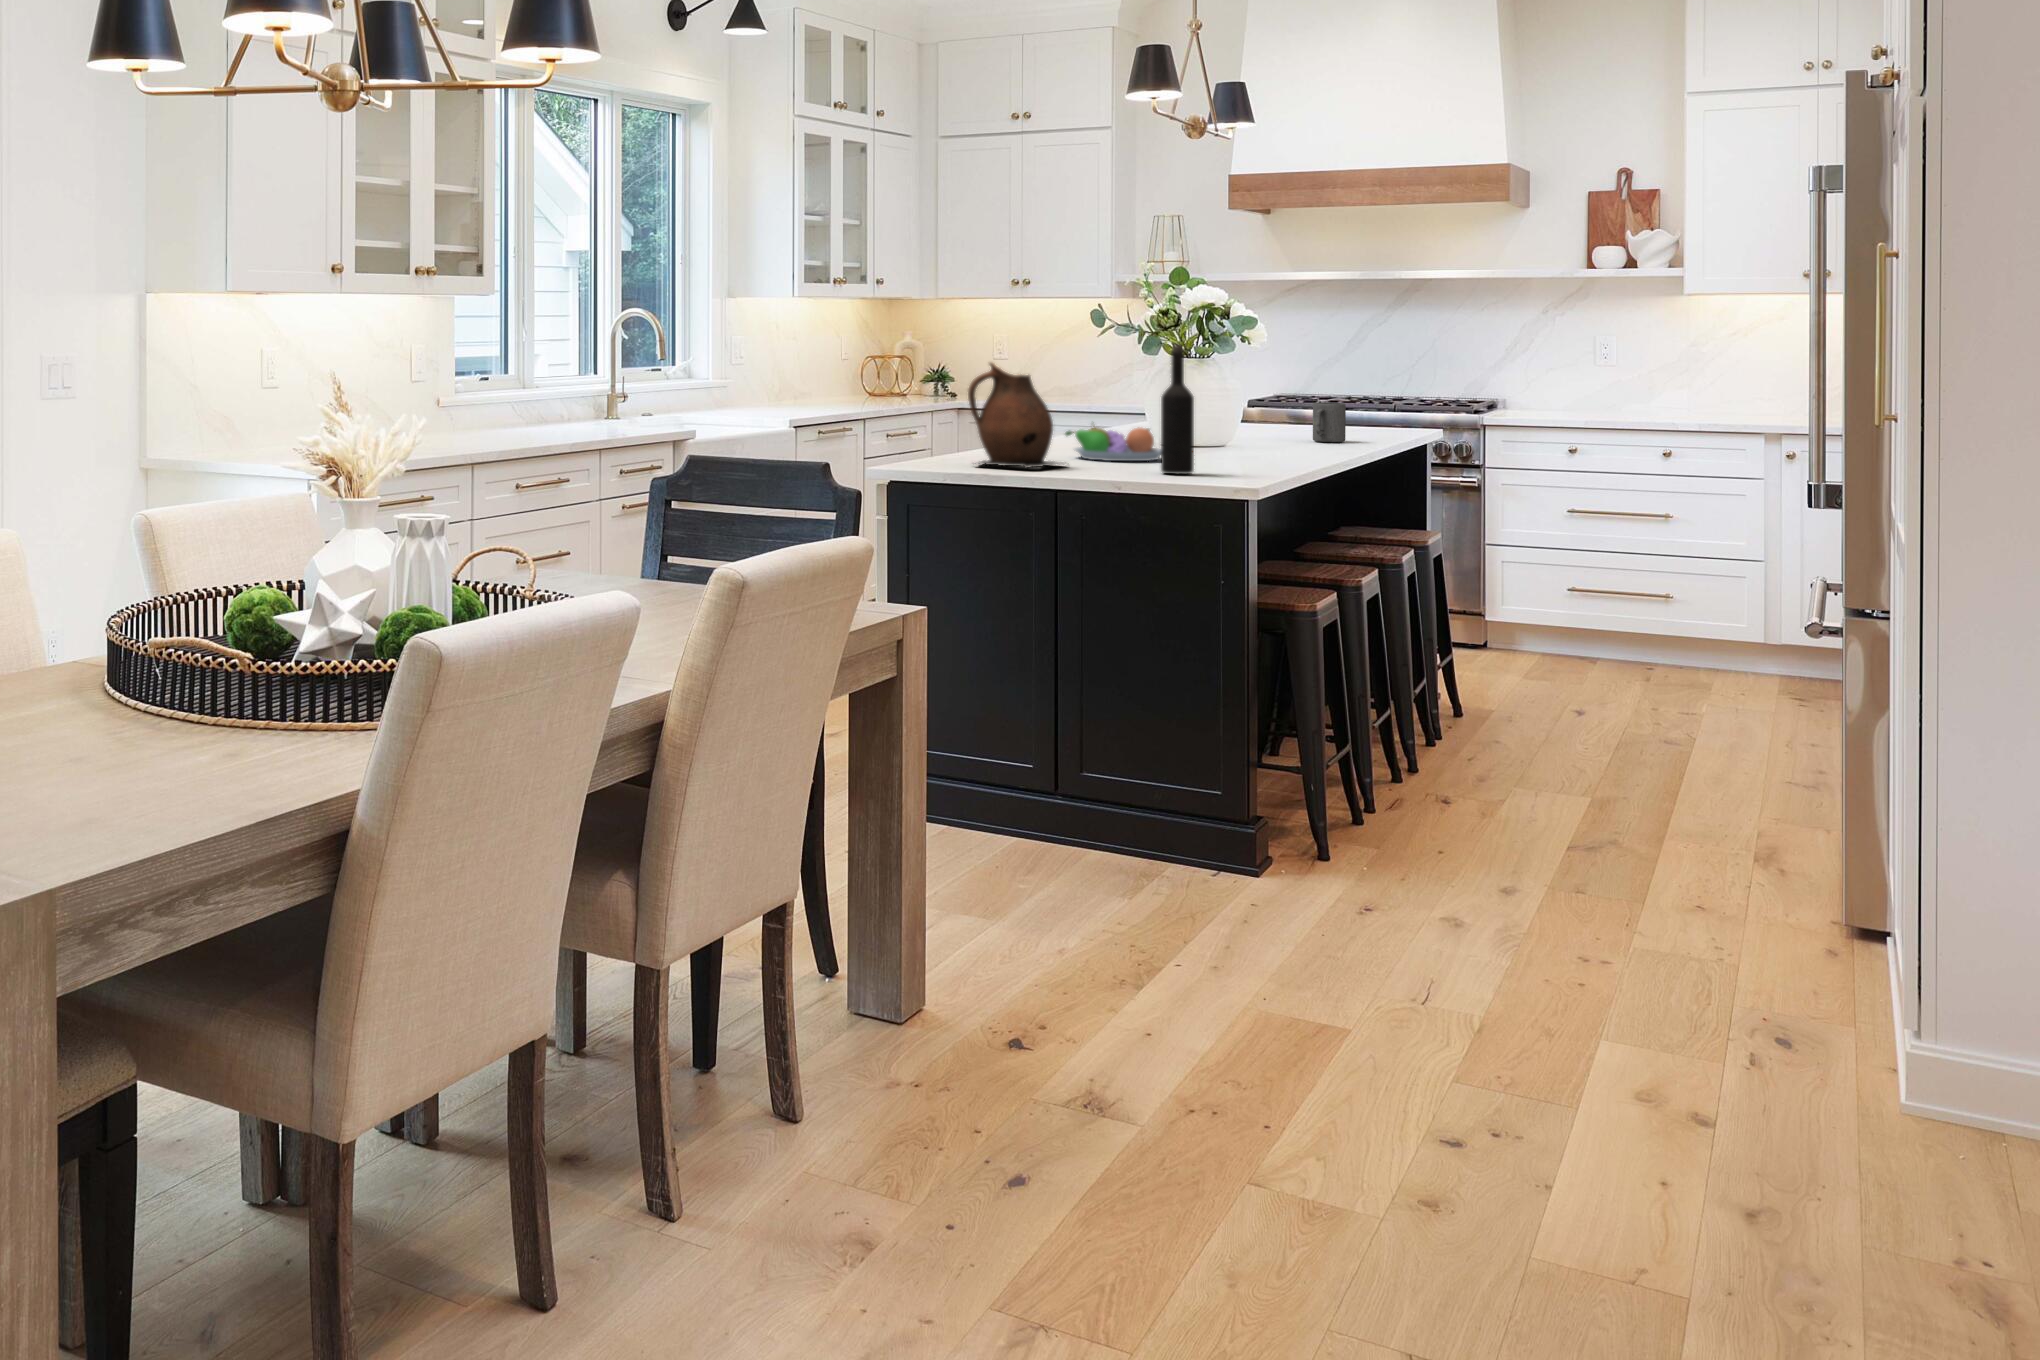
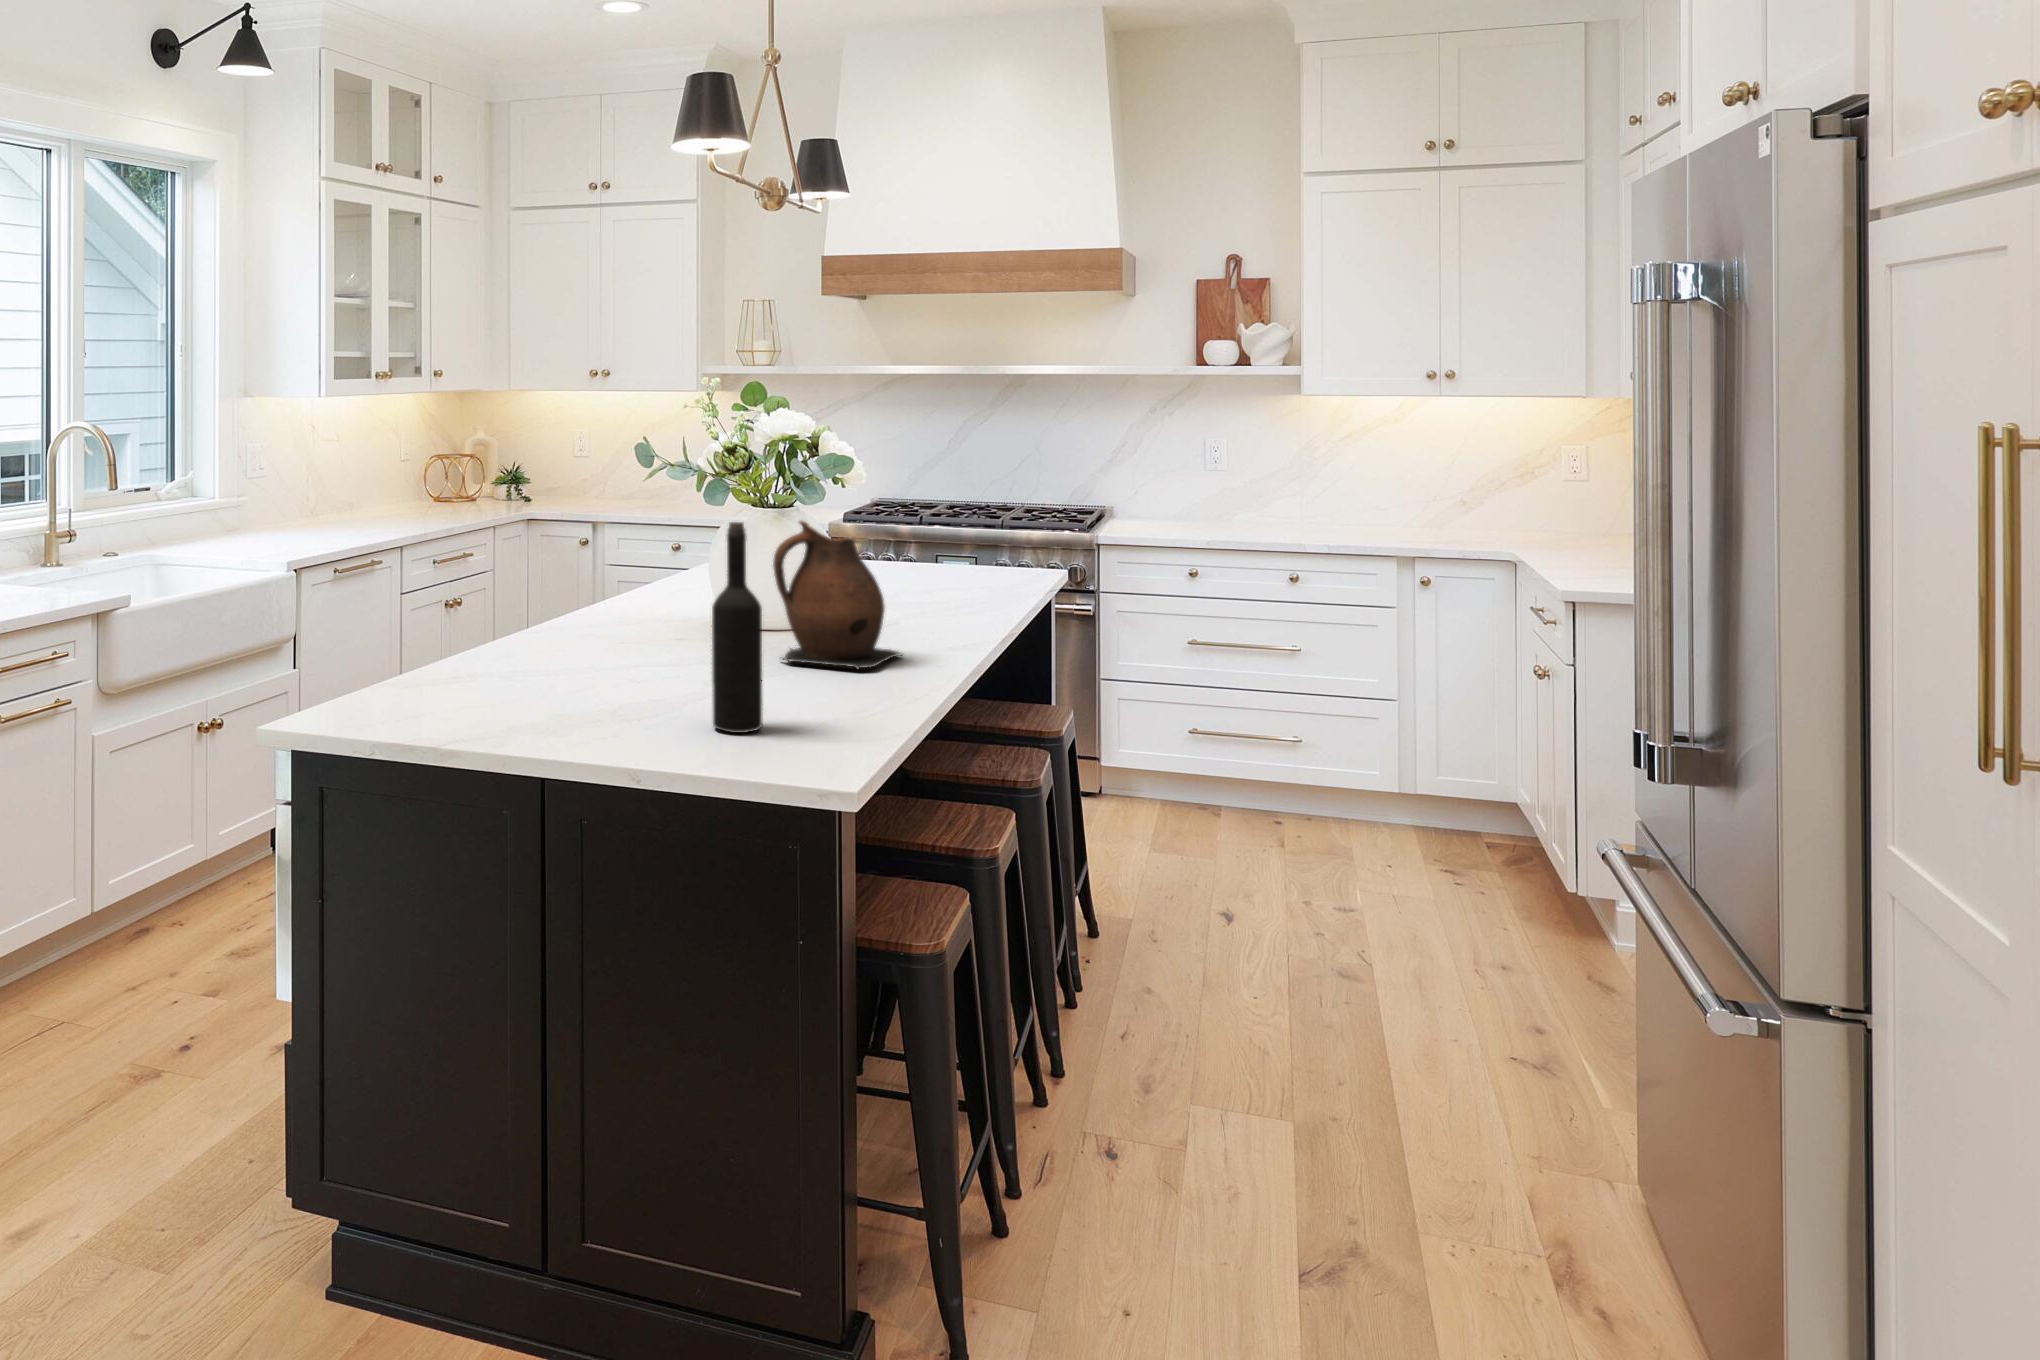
ceramic pitcher: present [968,363,1063,468] -> present [773,521,902,669]
mug: present [1313,403,1346,442] -> none [924,550,964,604]
fruit bowl: present [1066,427,1161,461] -> none [584,615,731,683]

